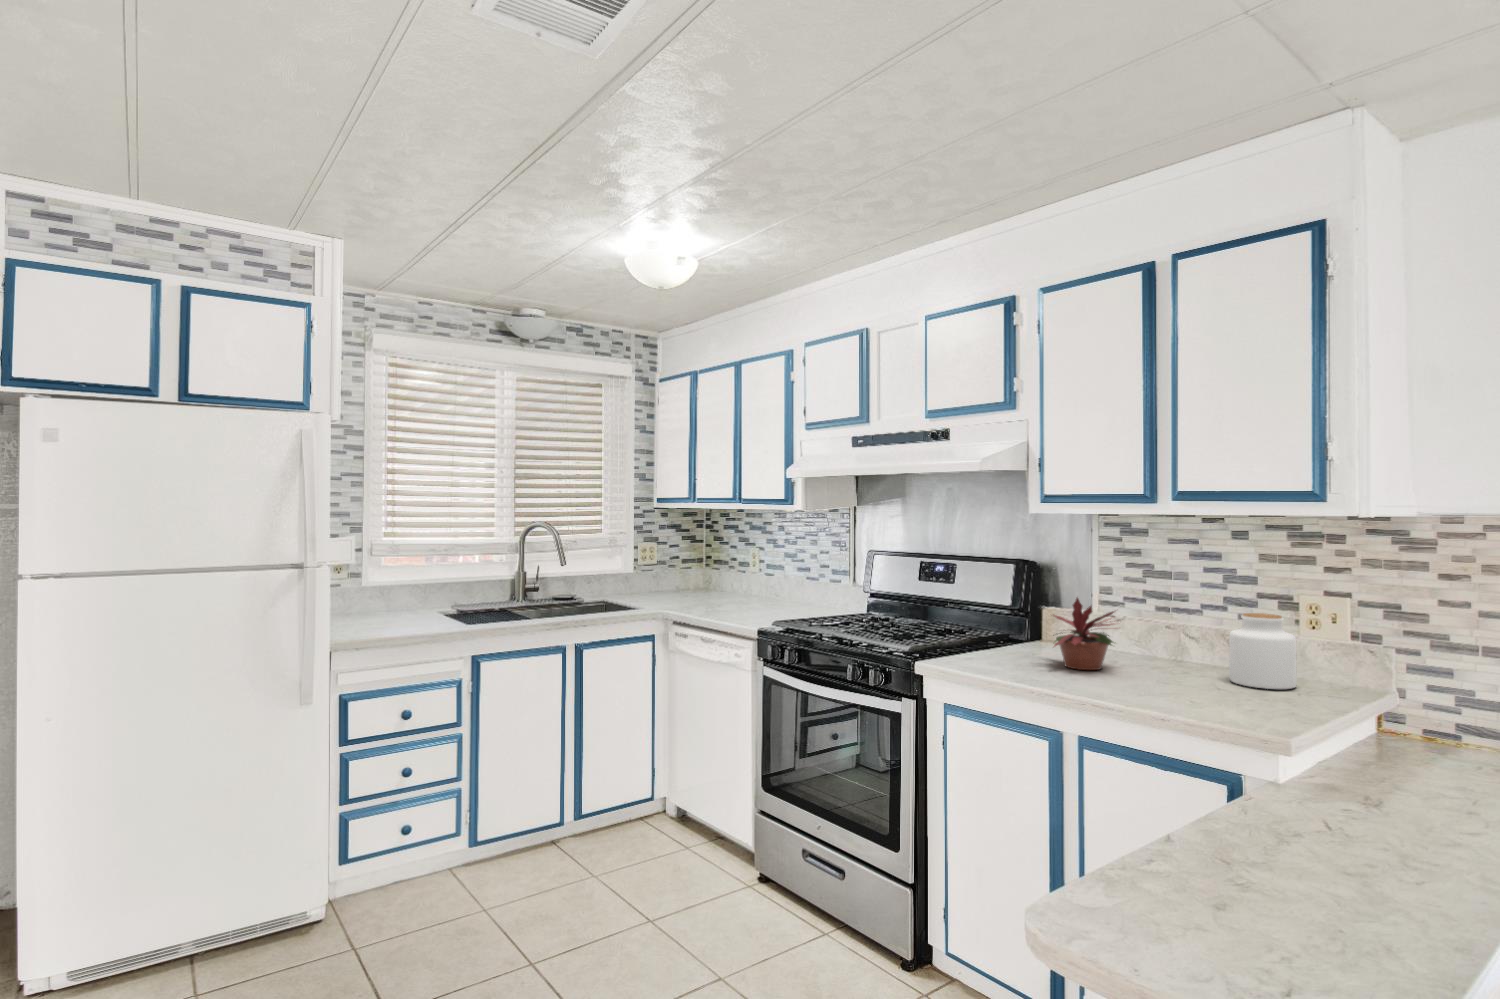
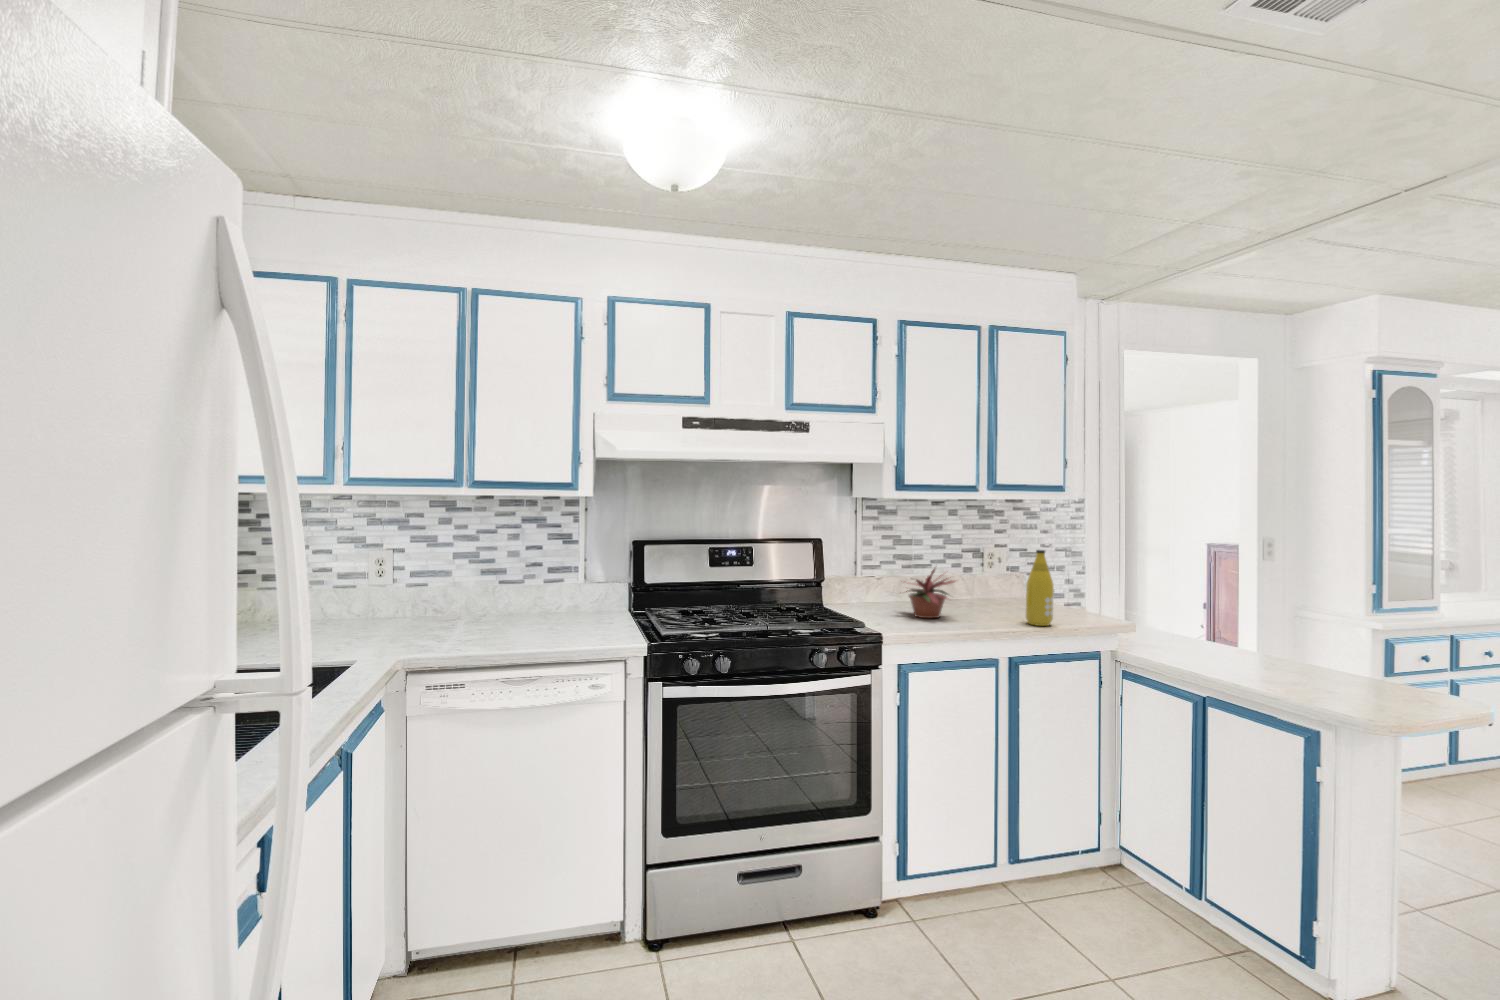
bottle: none [1166,586,1212,708] -> present [1026,549,1054,626]
jar: present [1229,613,1297,689] -> none [975,561,1012,608]

